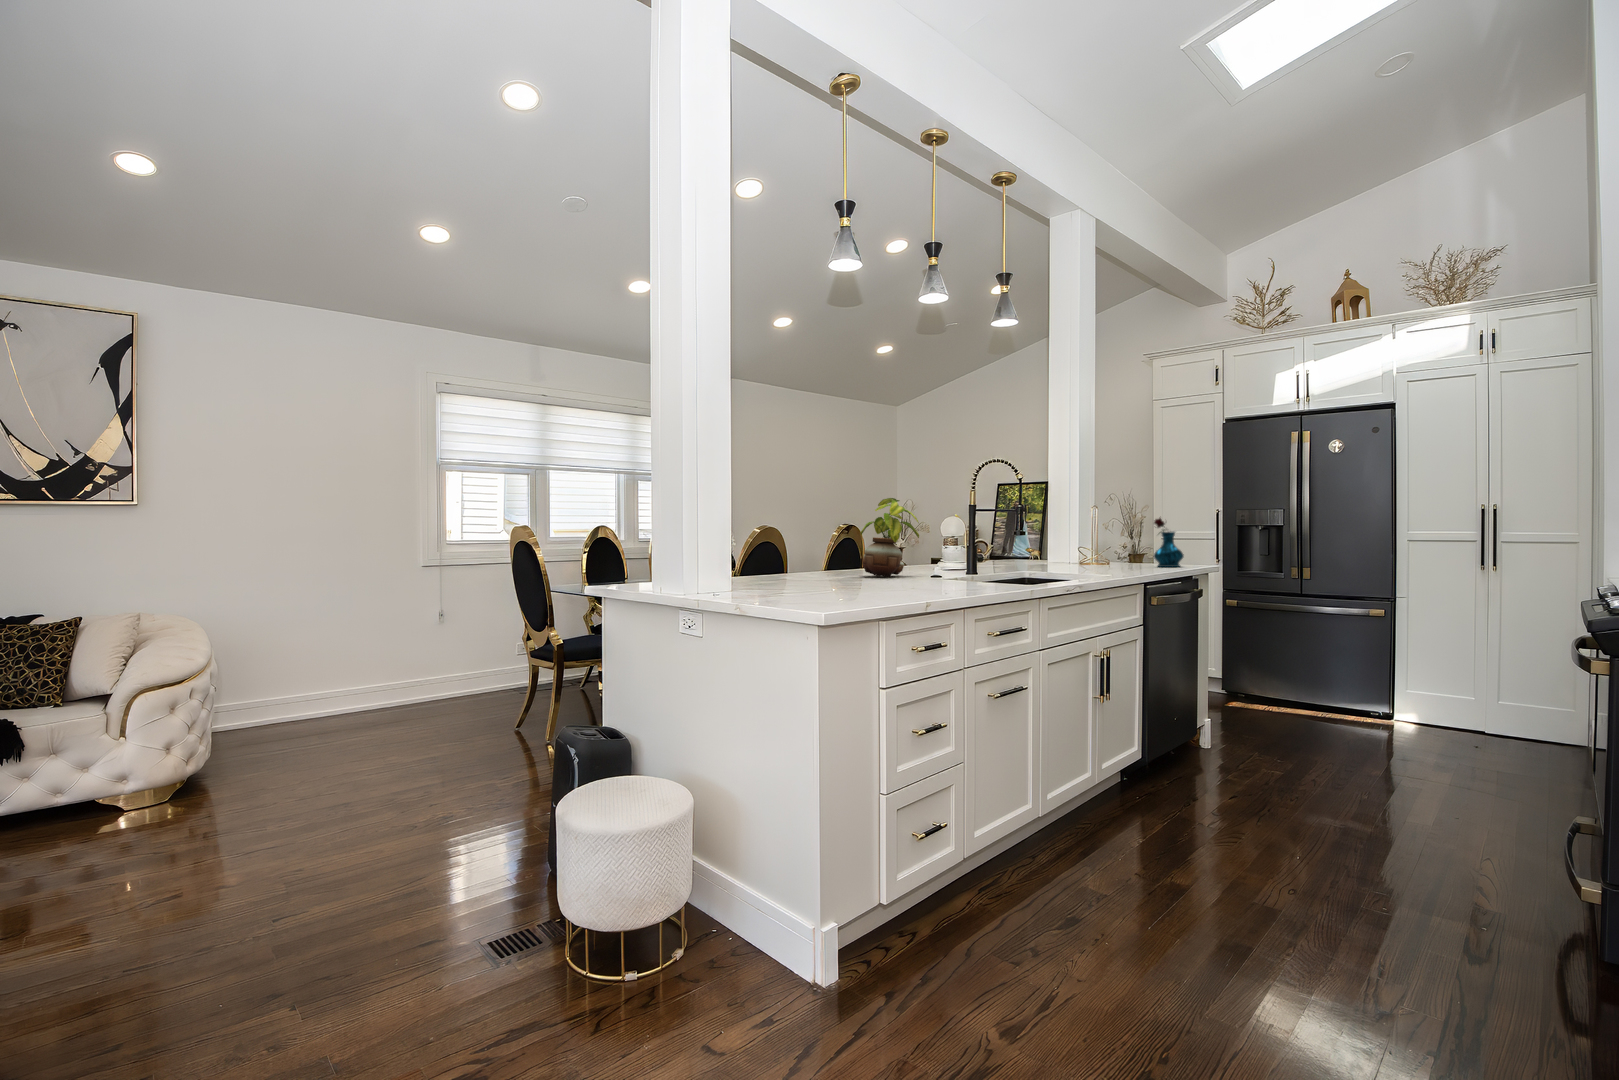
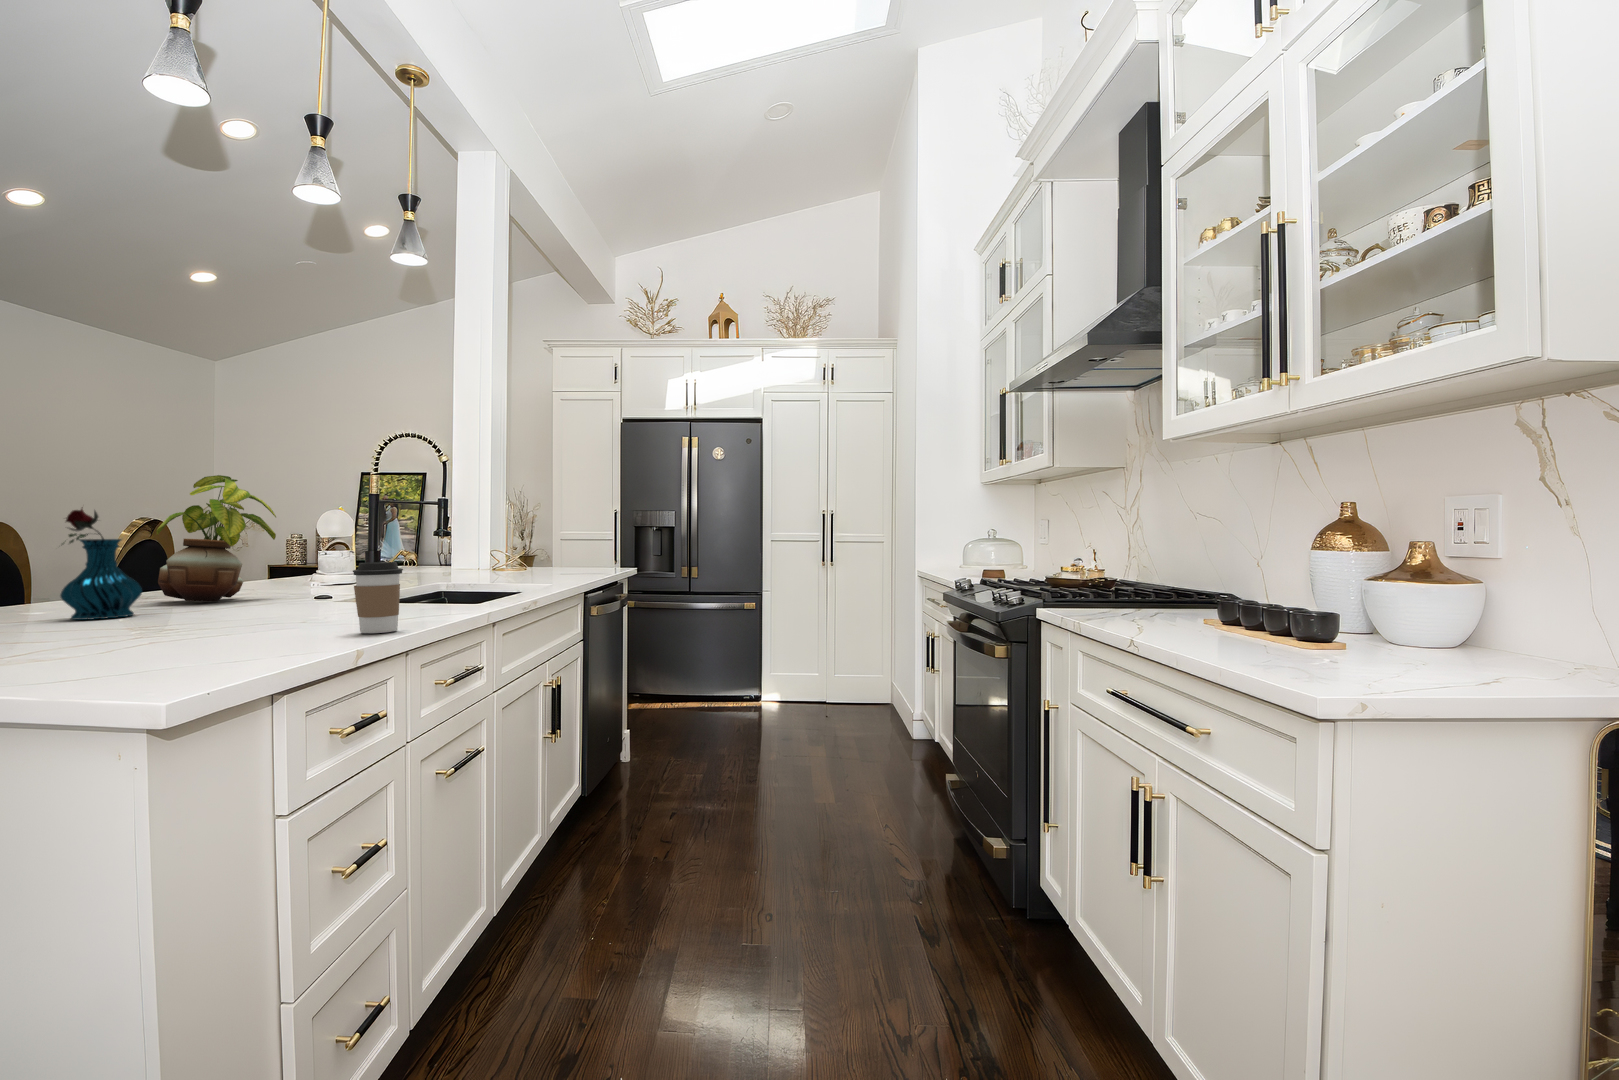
vase: present [1154,518,1184,567] -> present [60,507,142,620]
coffee cup: none [928,551,956,594] -> present [353,562,403,633]

